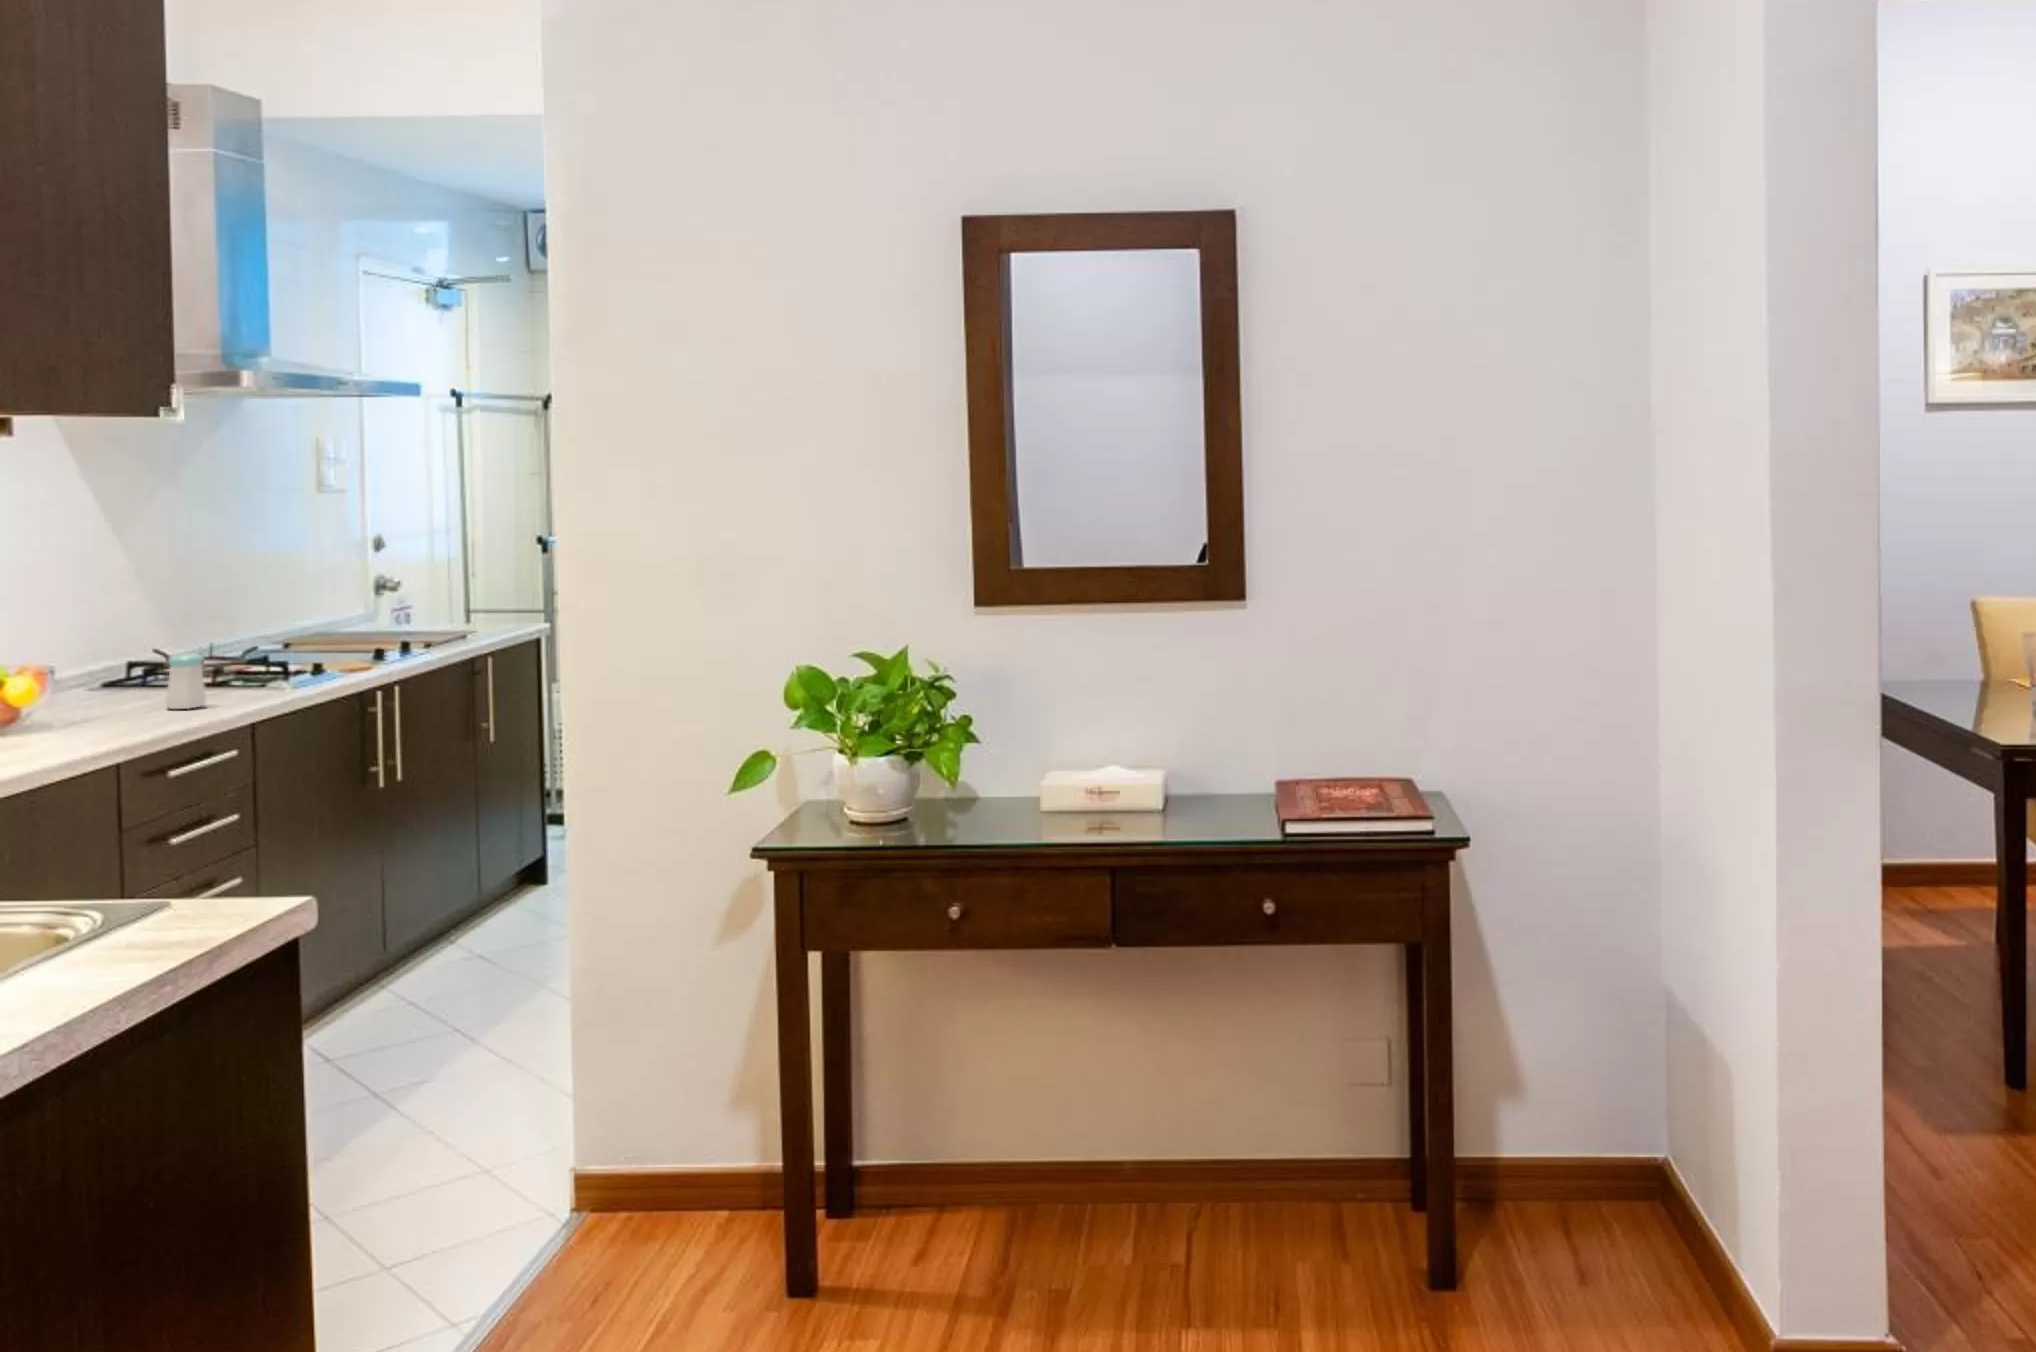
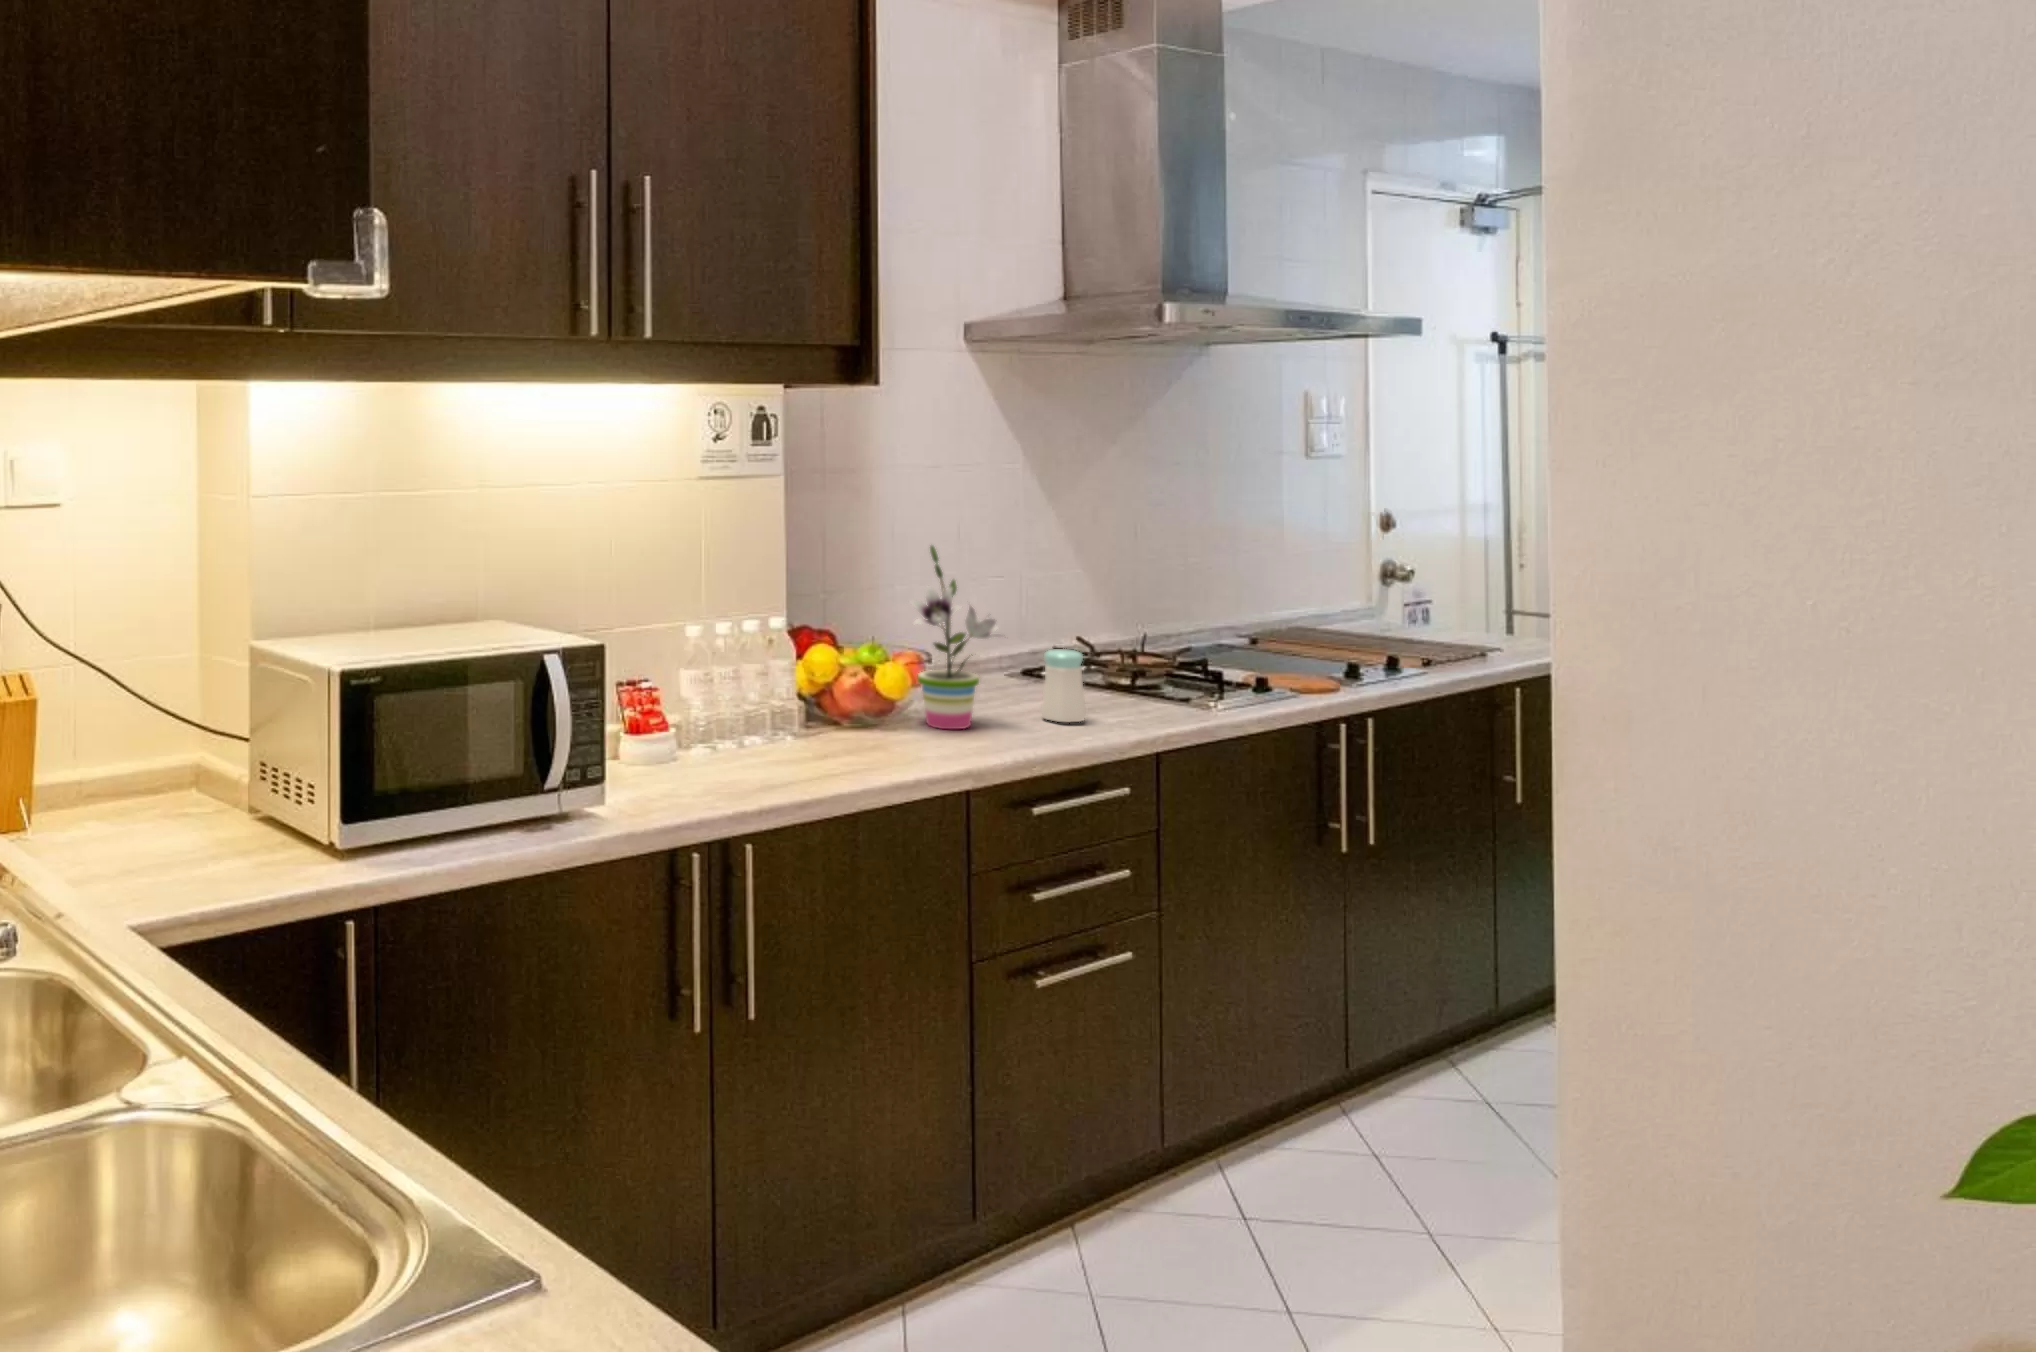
potted plant: none [60,582,148,726] -> present [911,546,1000,729]

